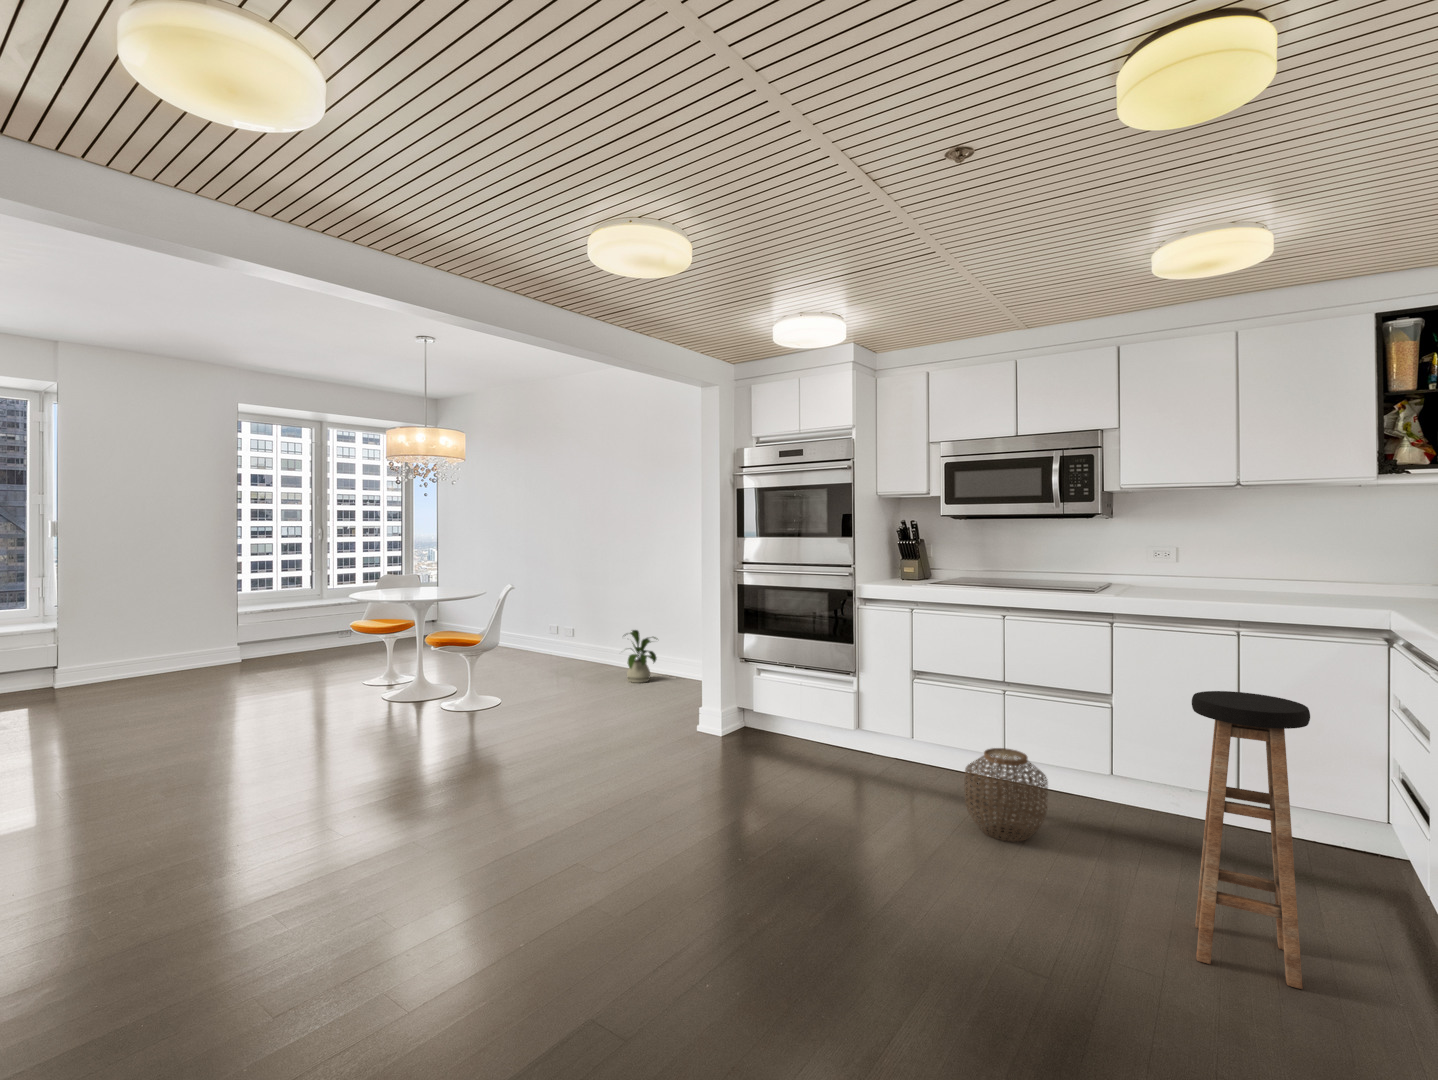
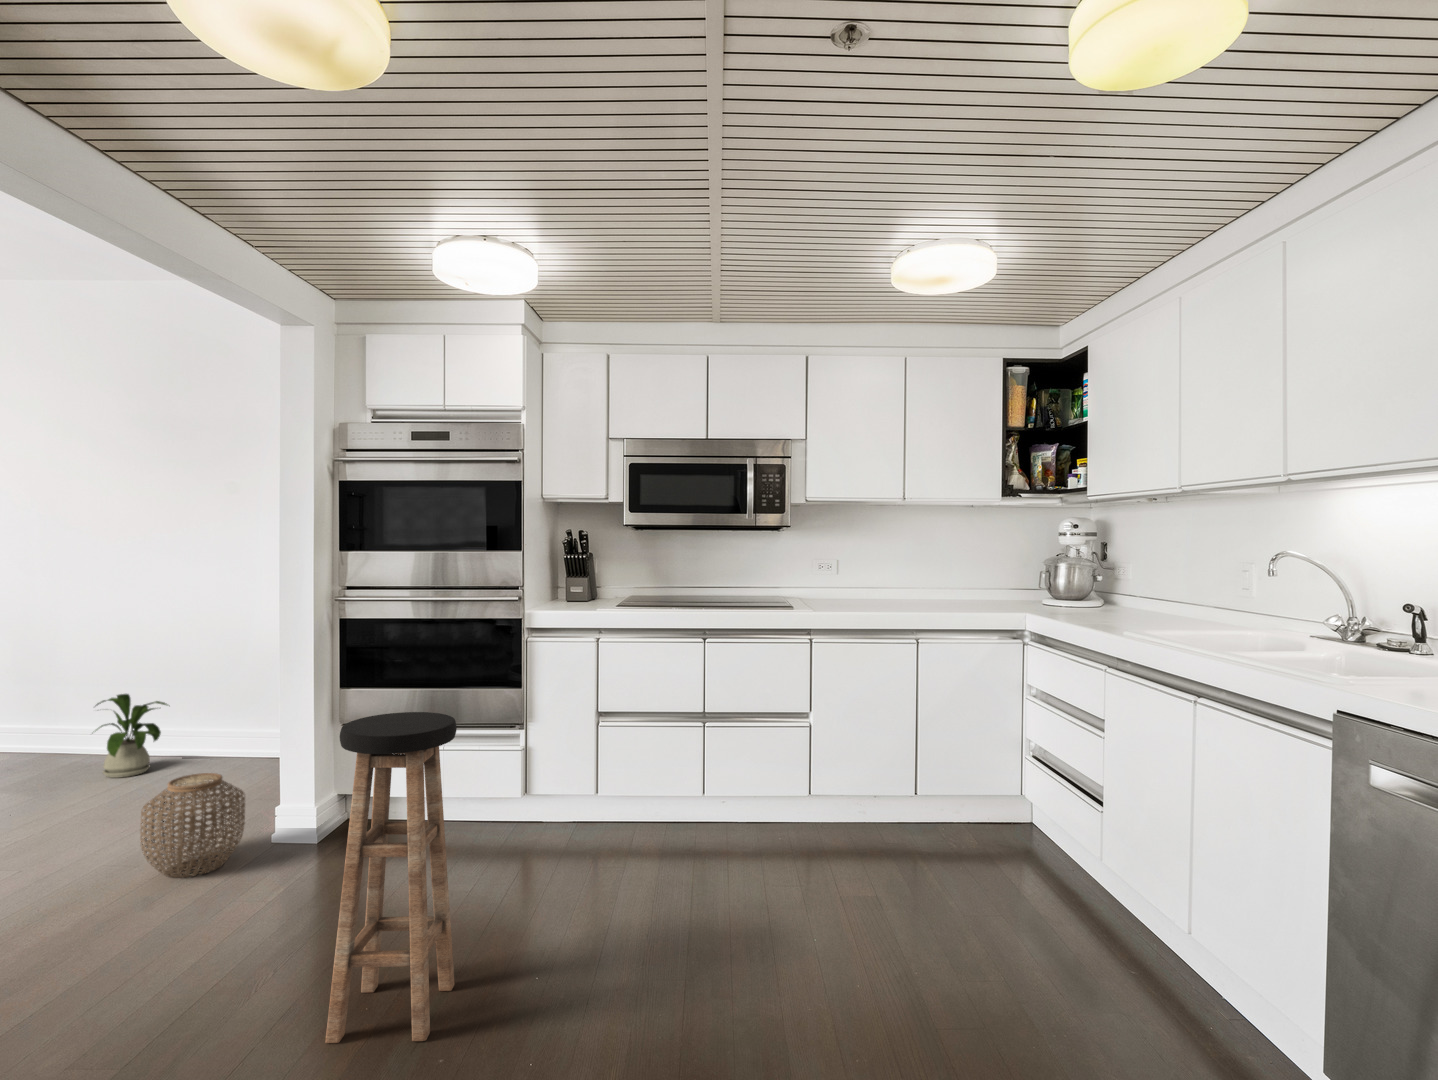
bar stool: present [1192,691,1310,989] -> present [325,712,457,1043]
woven basket: present [965,748,1048,842] -> present [140,773,245,878]

